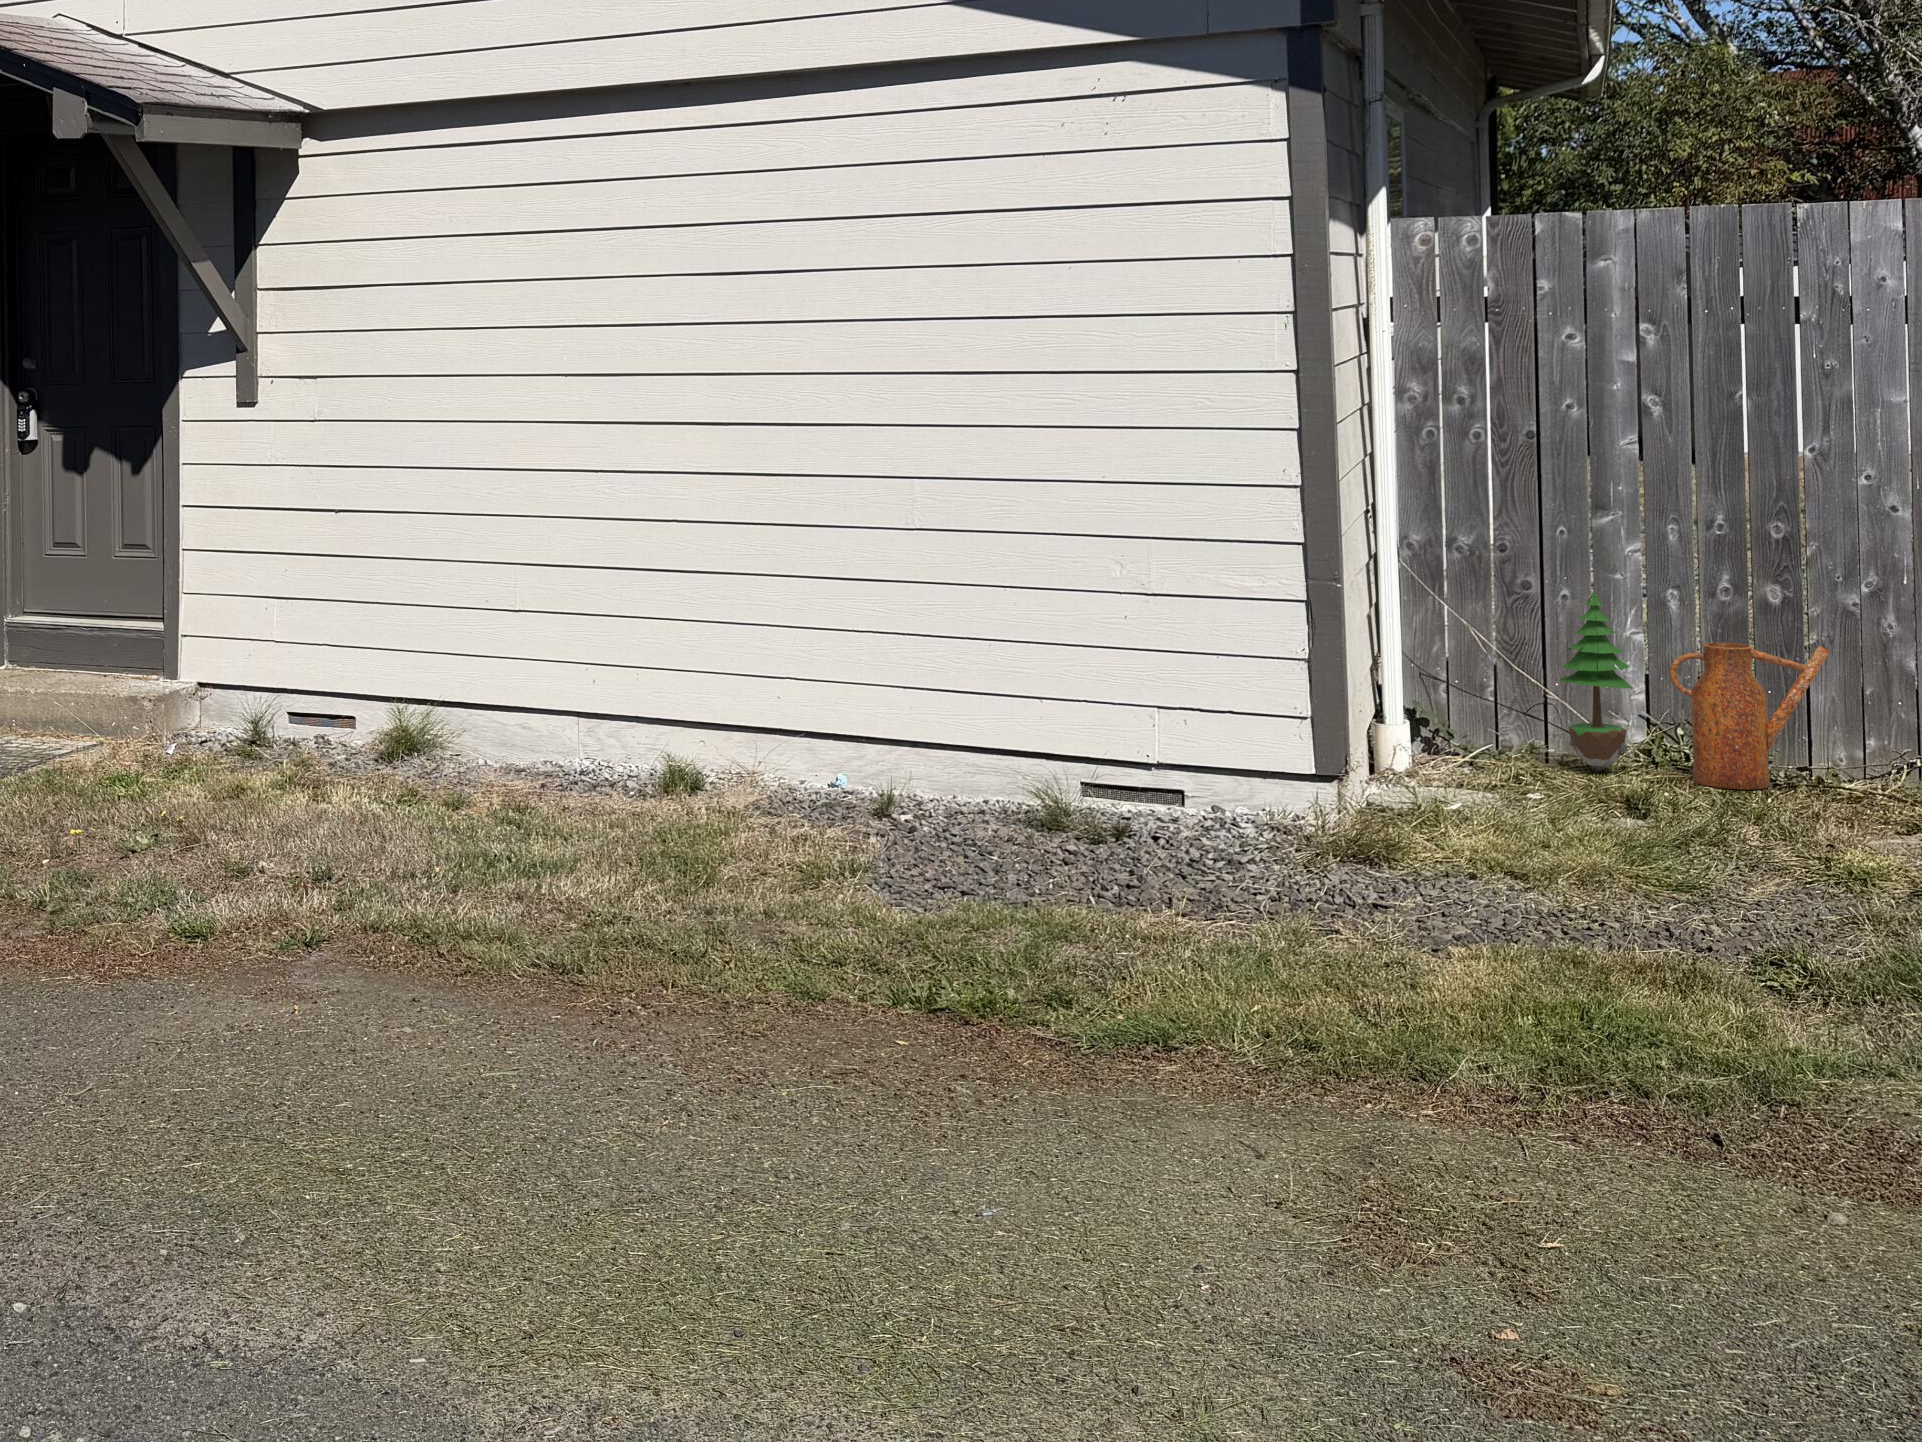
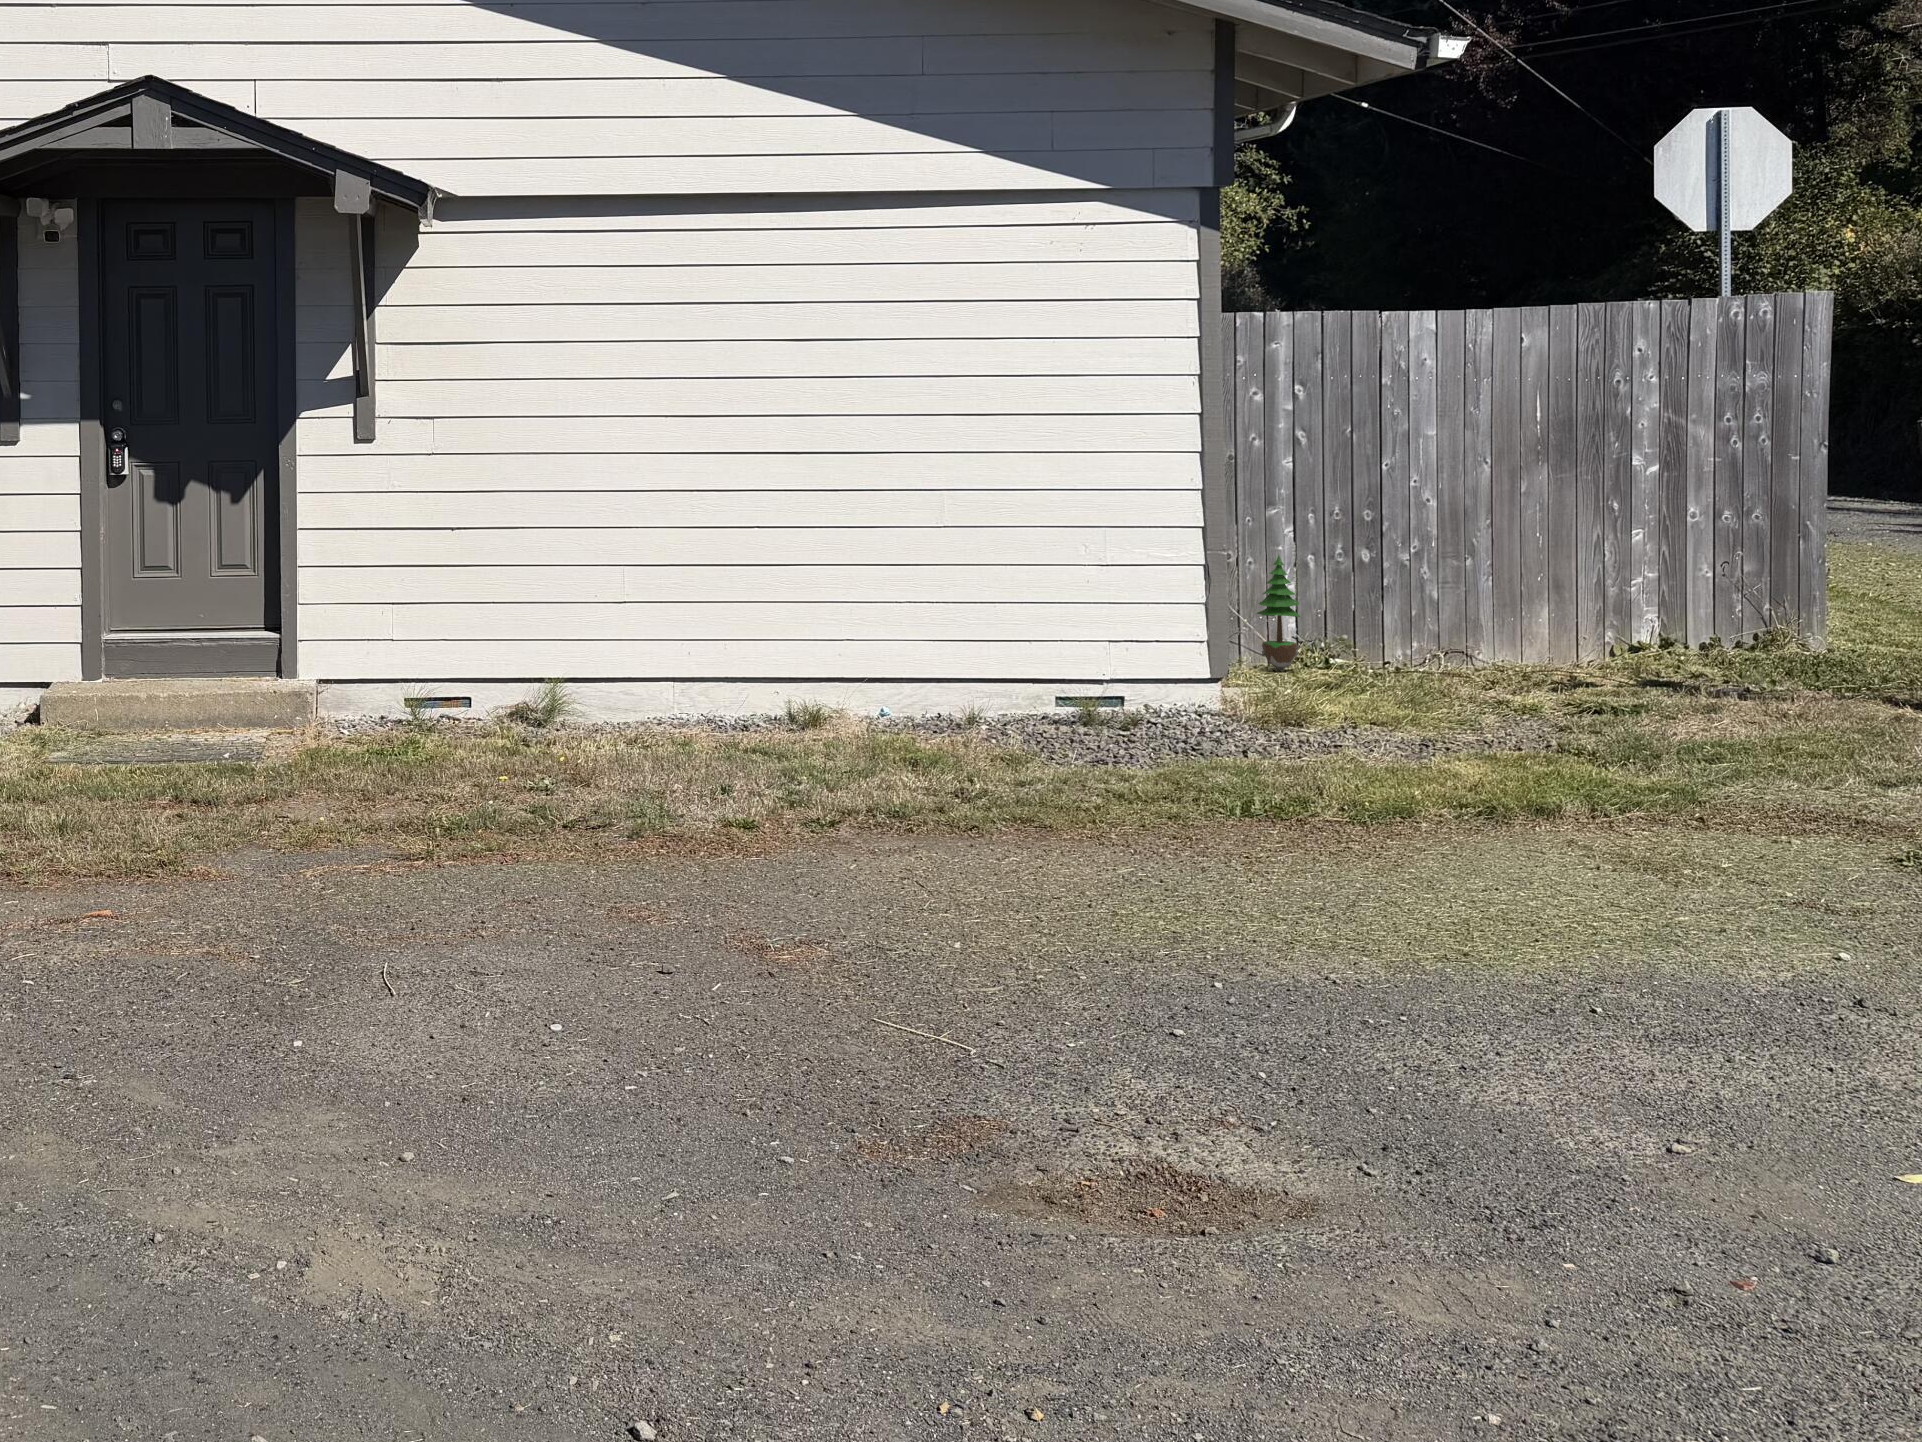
watering can: present [1669,643,1830,789] -> none [1321,584,1406,674]

